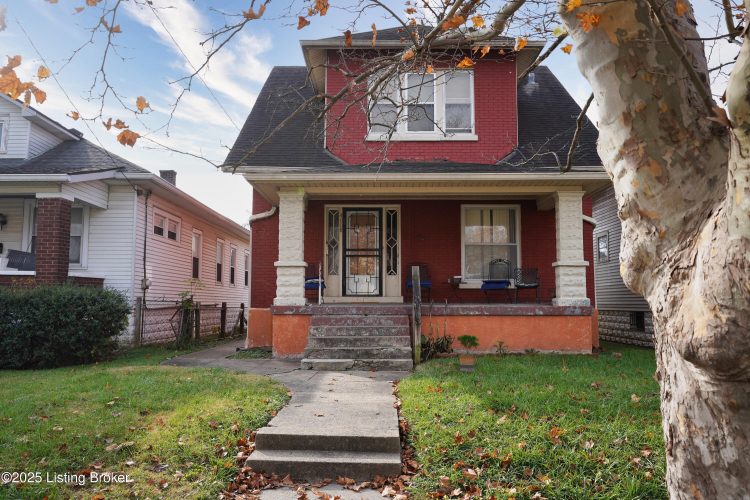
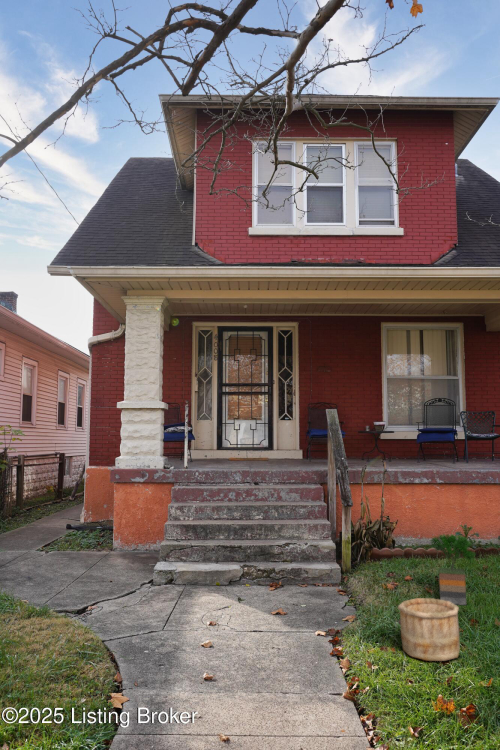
wooden bucket: none [425,360,455,385] -> present [398,598,460,661]

